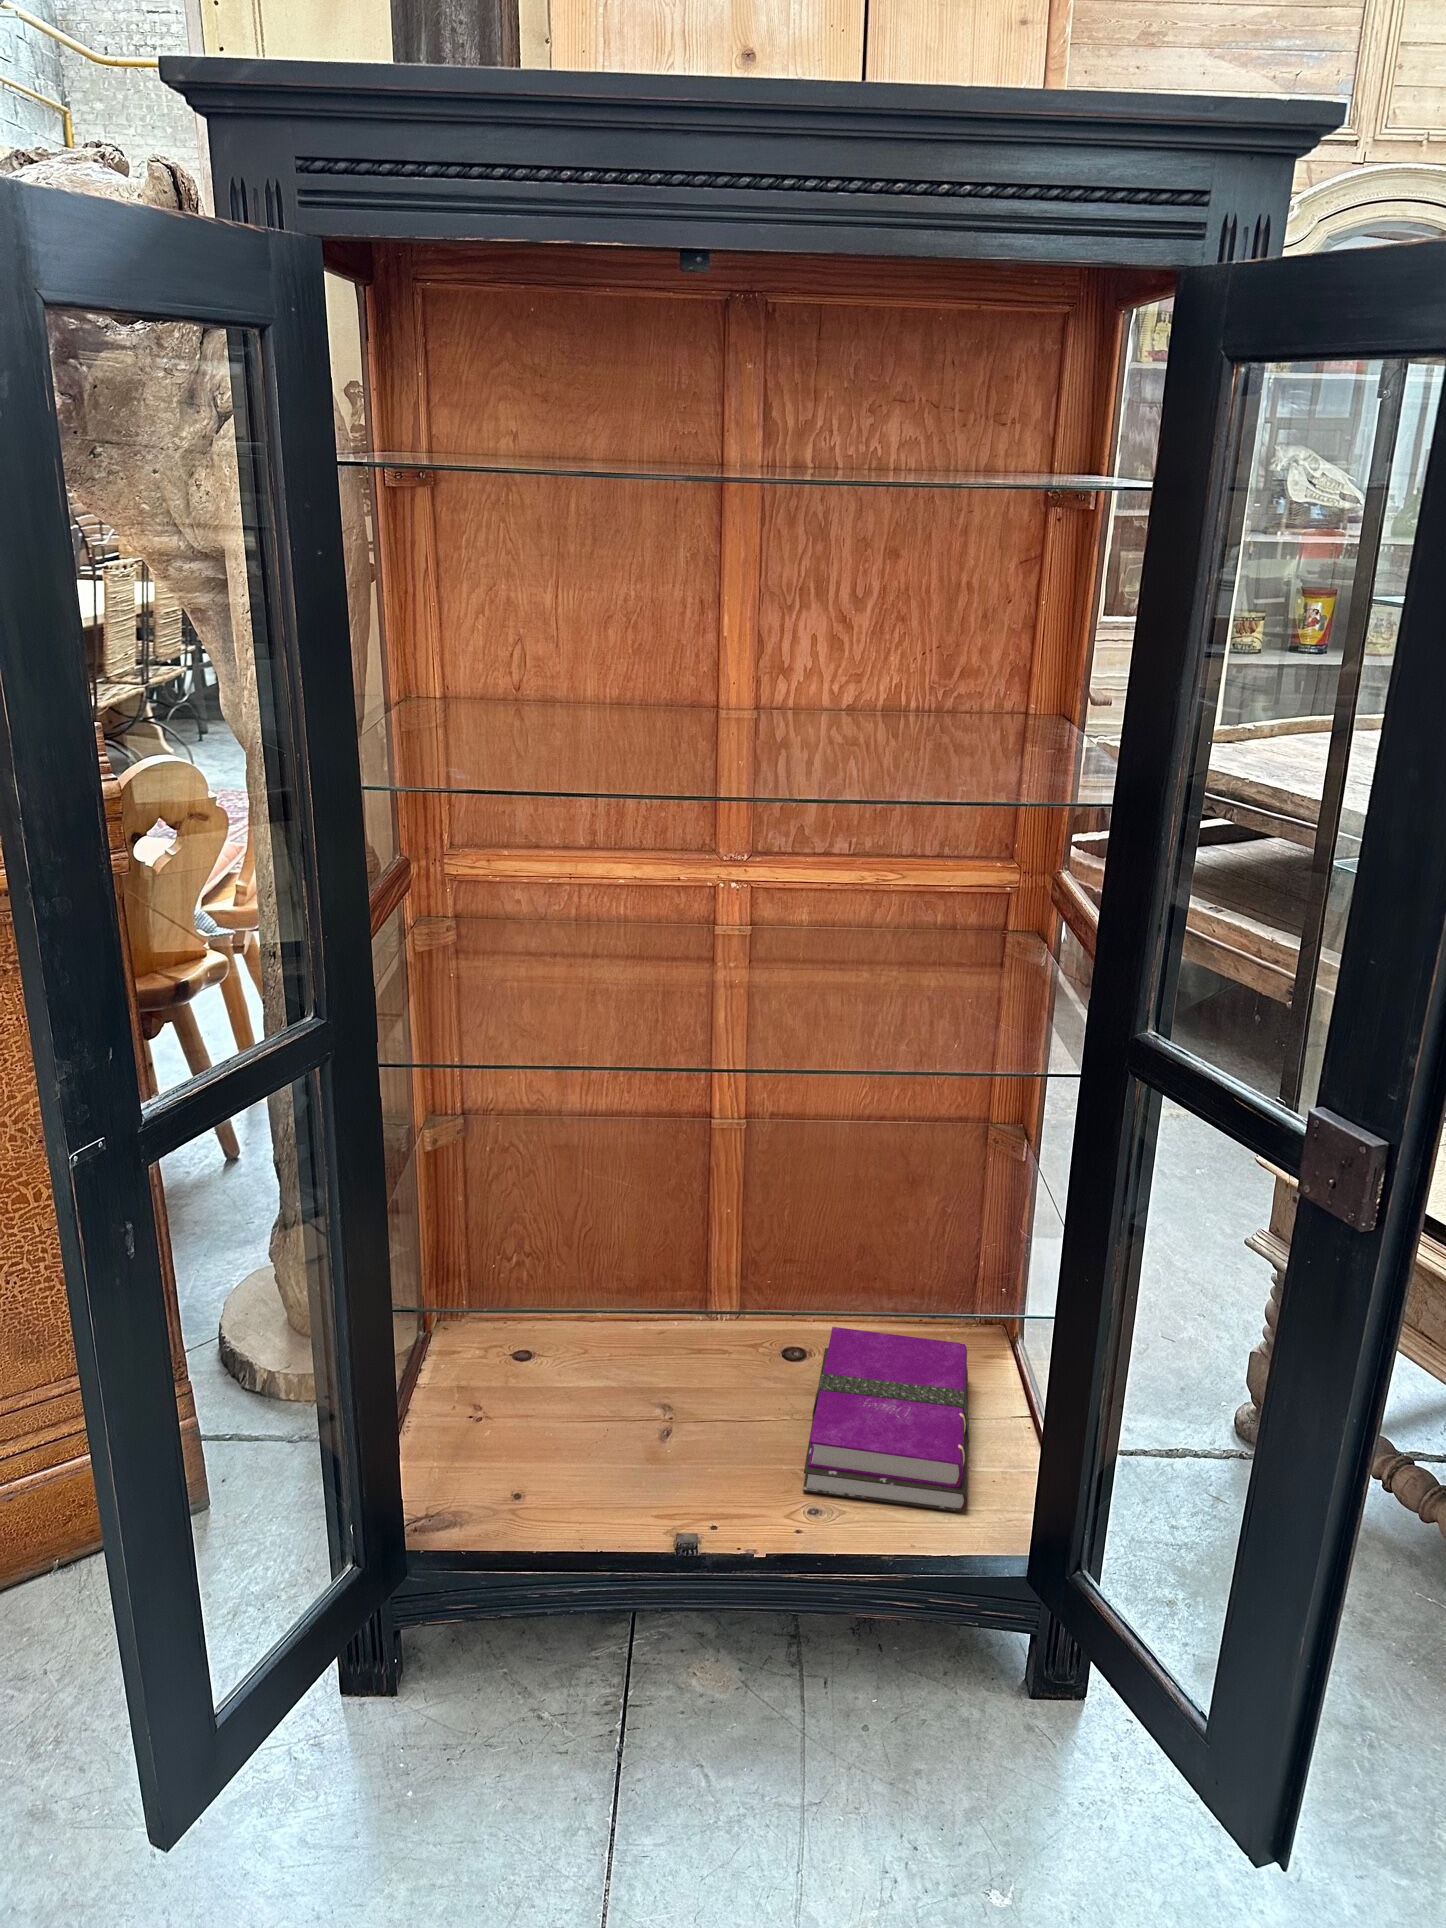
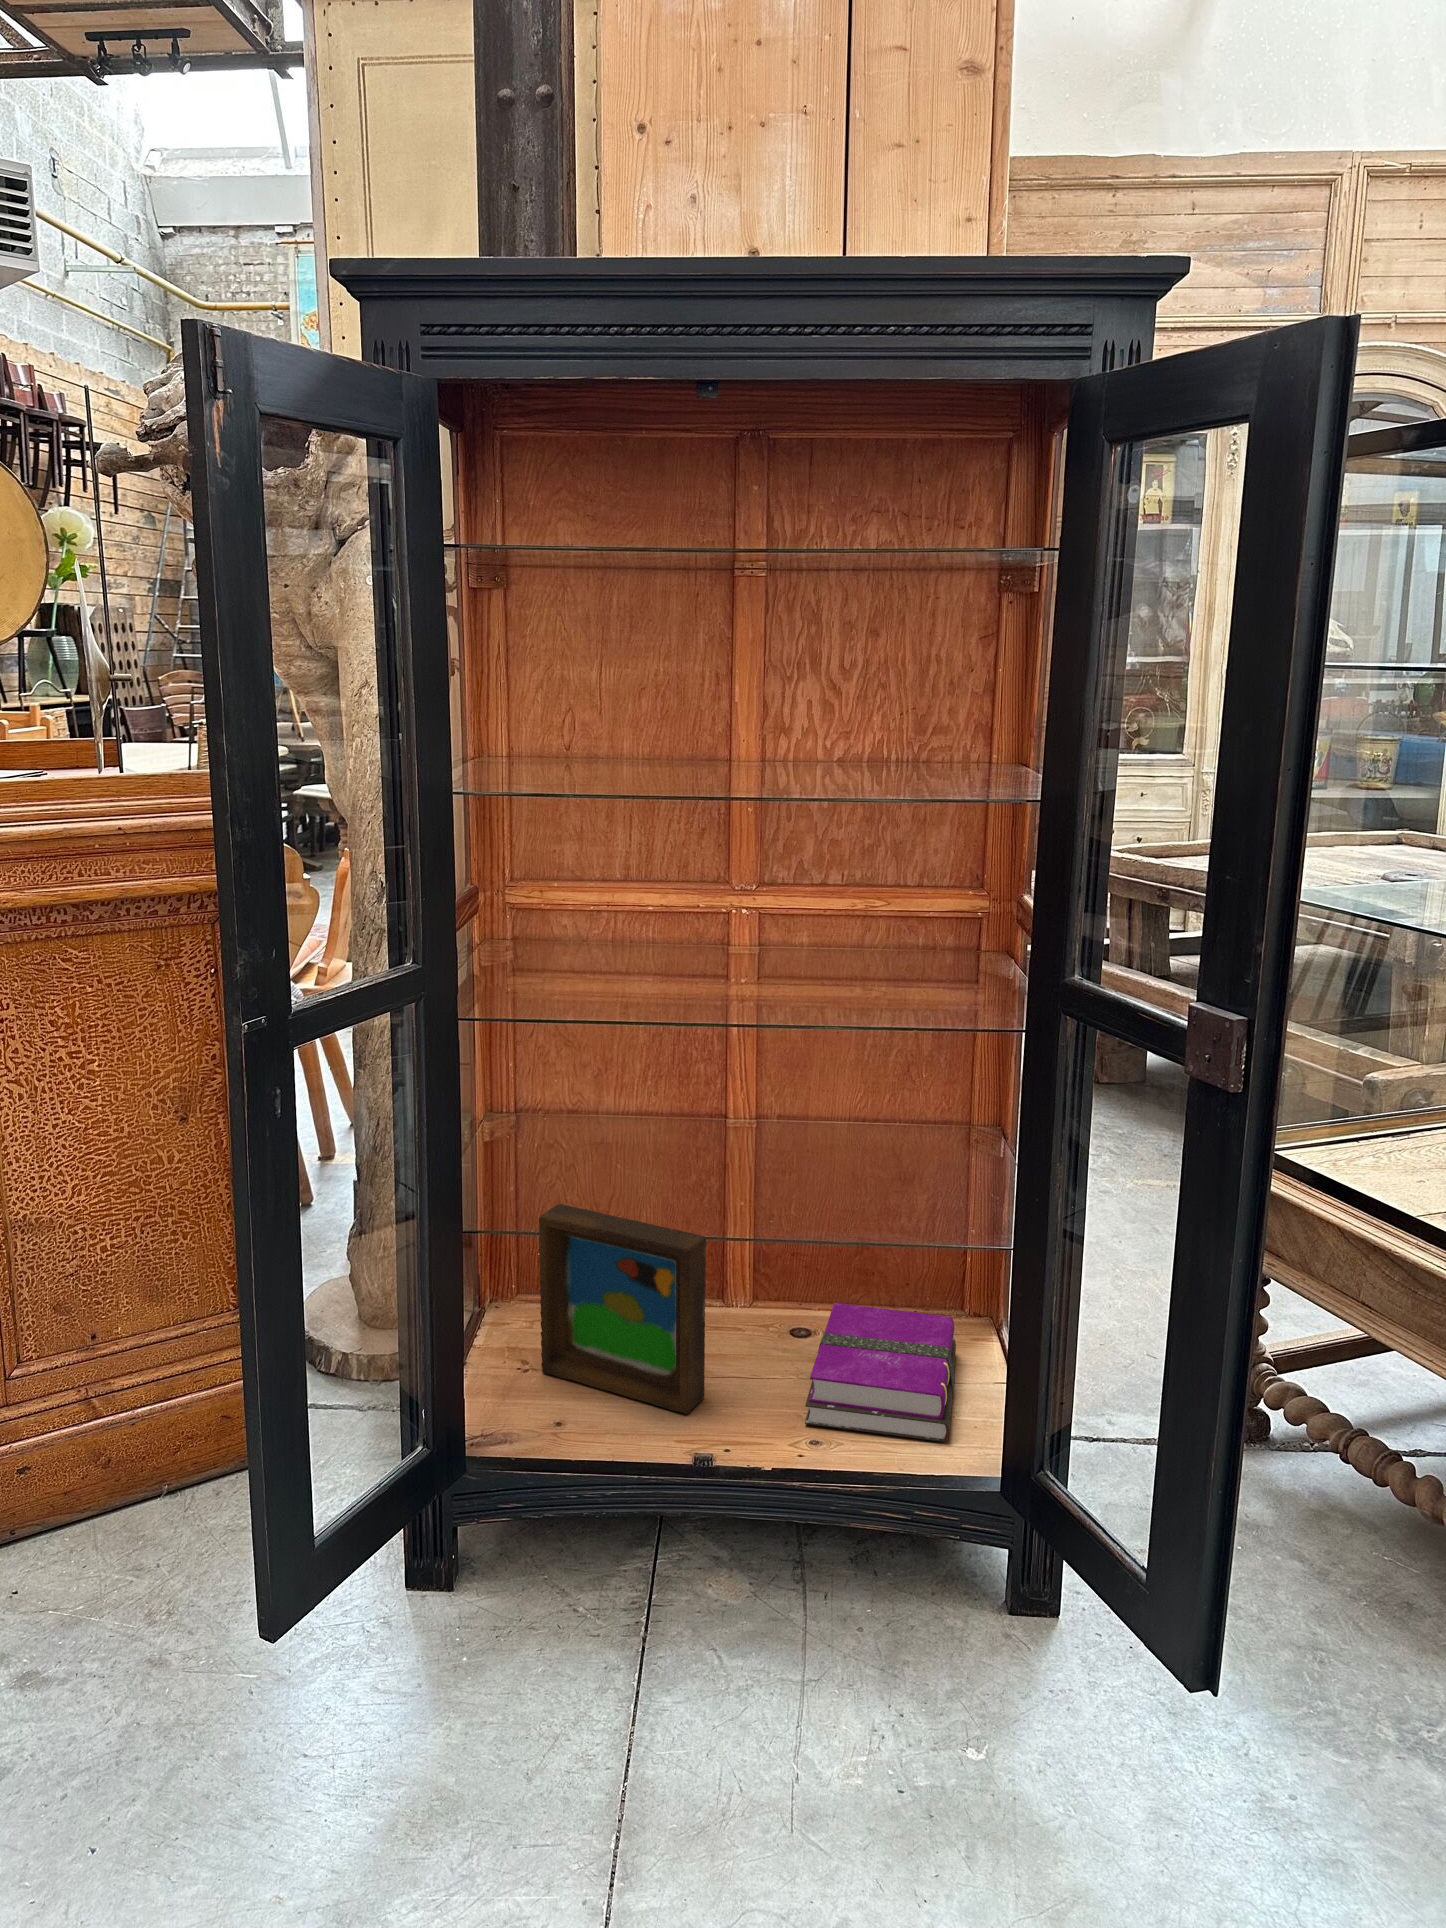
picture frame: none [491,1237,690,1480] -> present [539,1204,706,1414]

